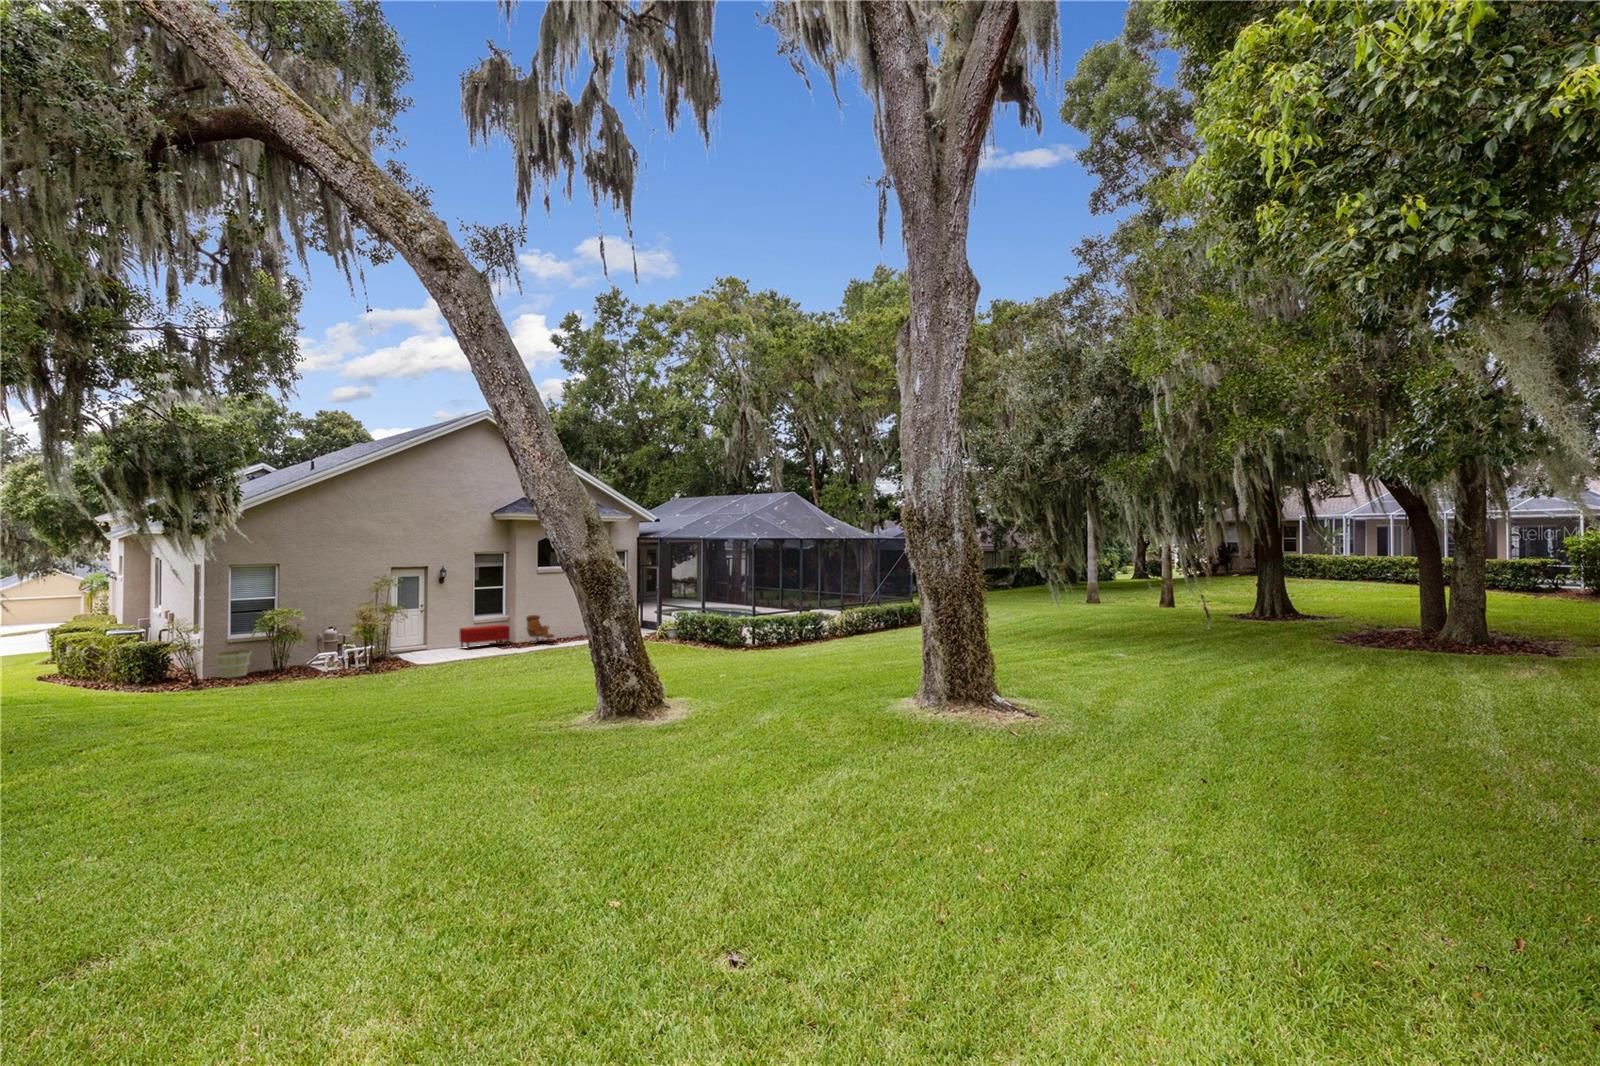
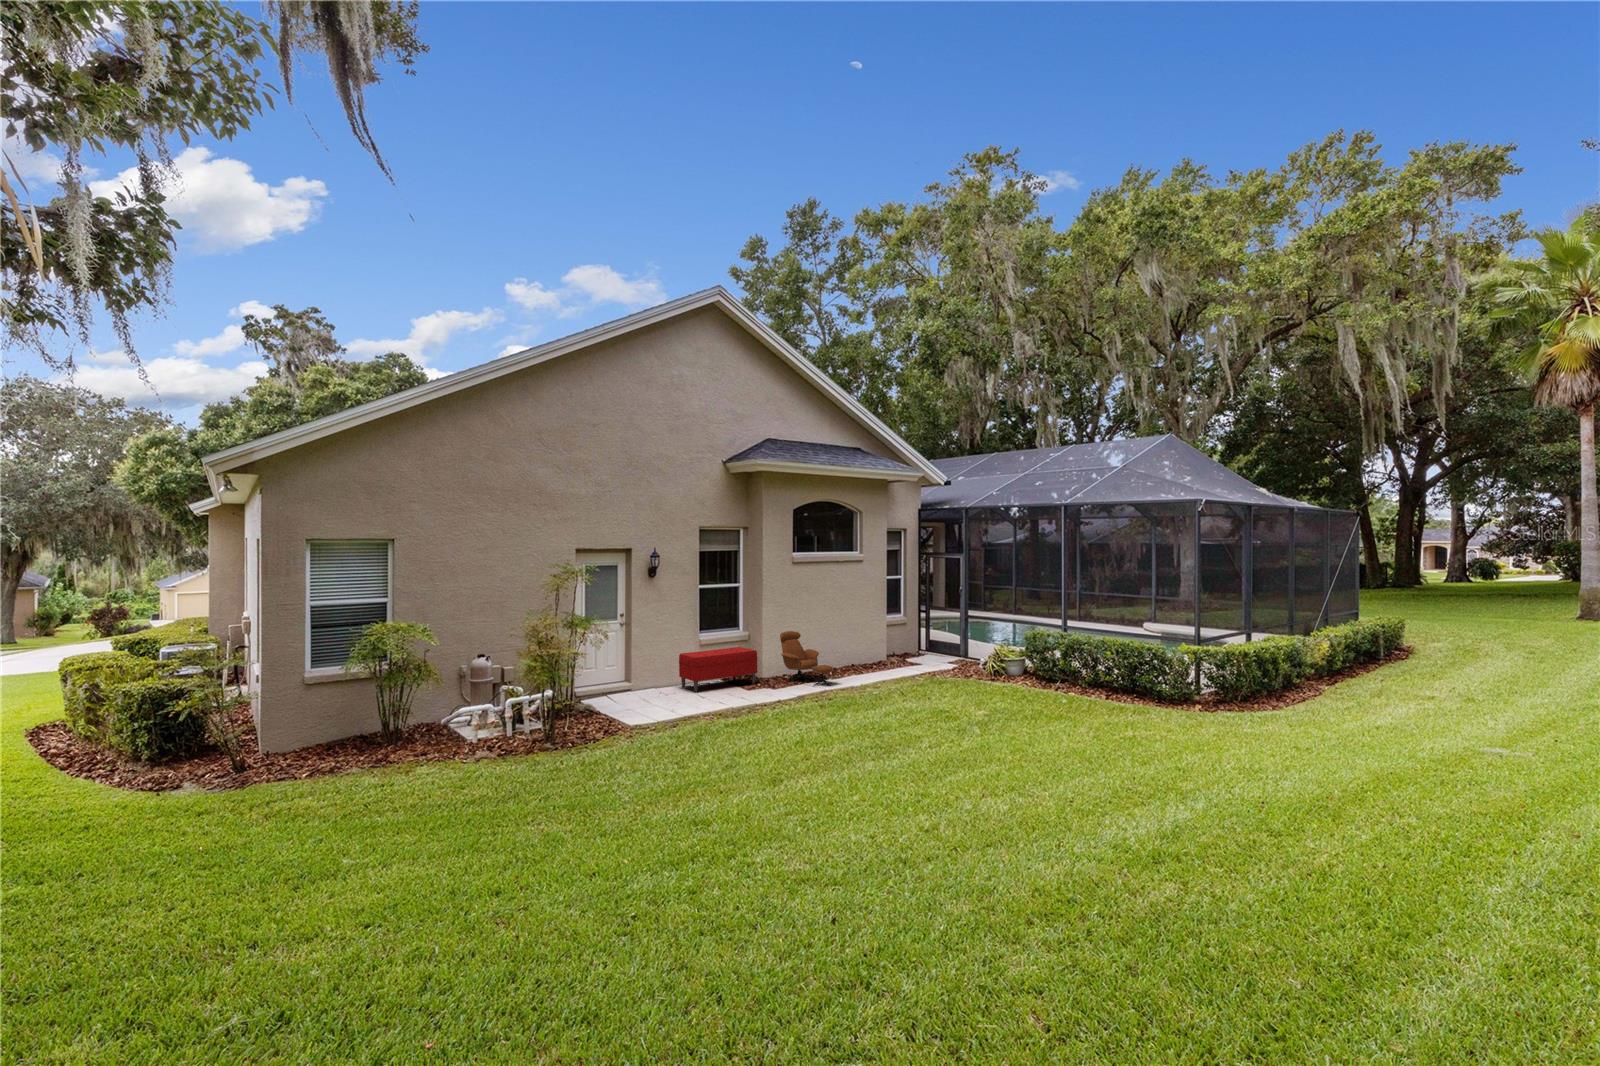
wooden bucket: present [216,650,252,678] -> none [281,697,347,754]

